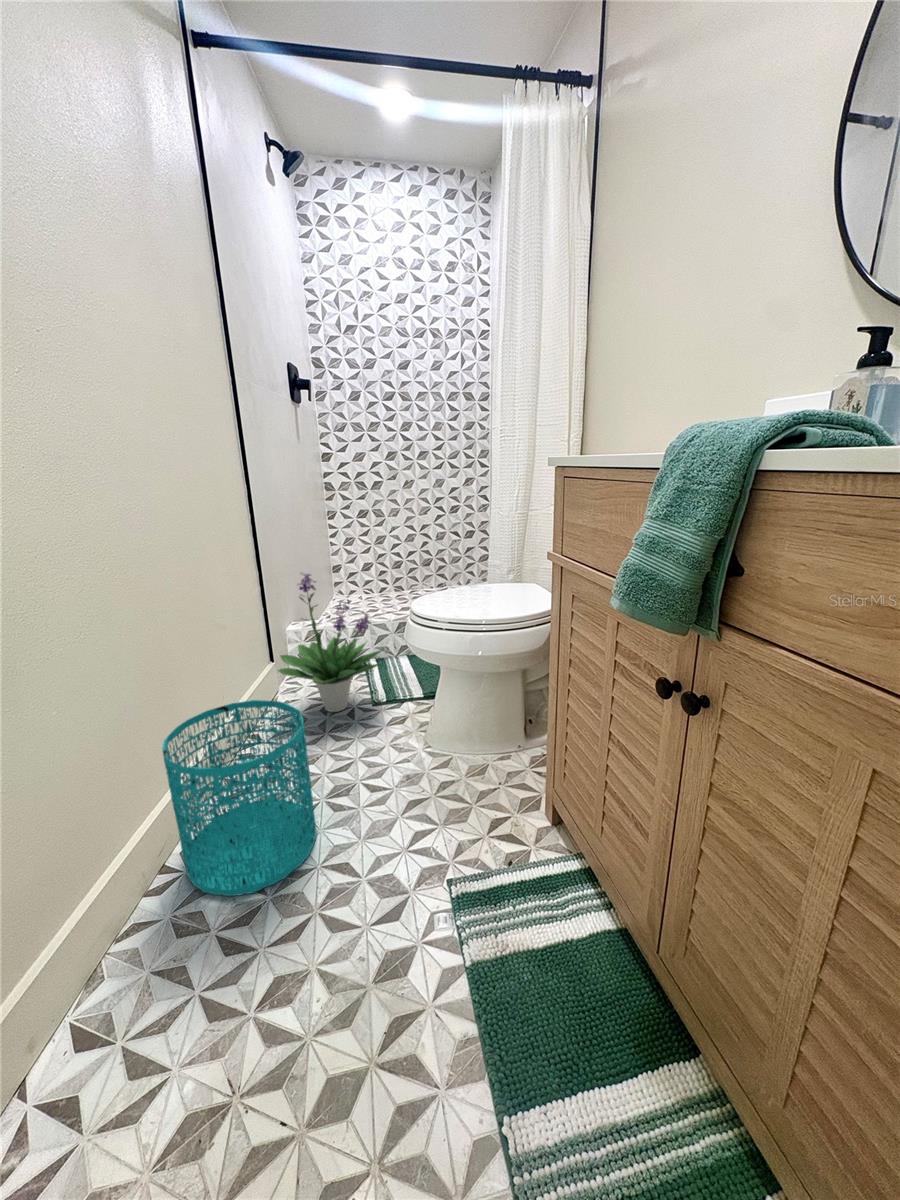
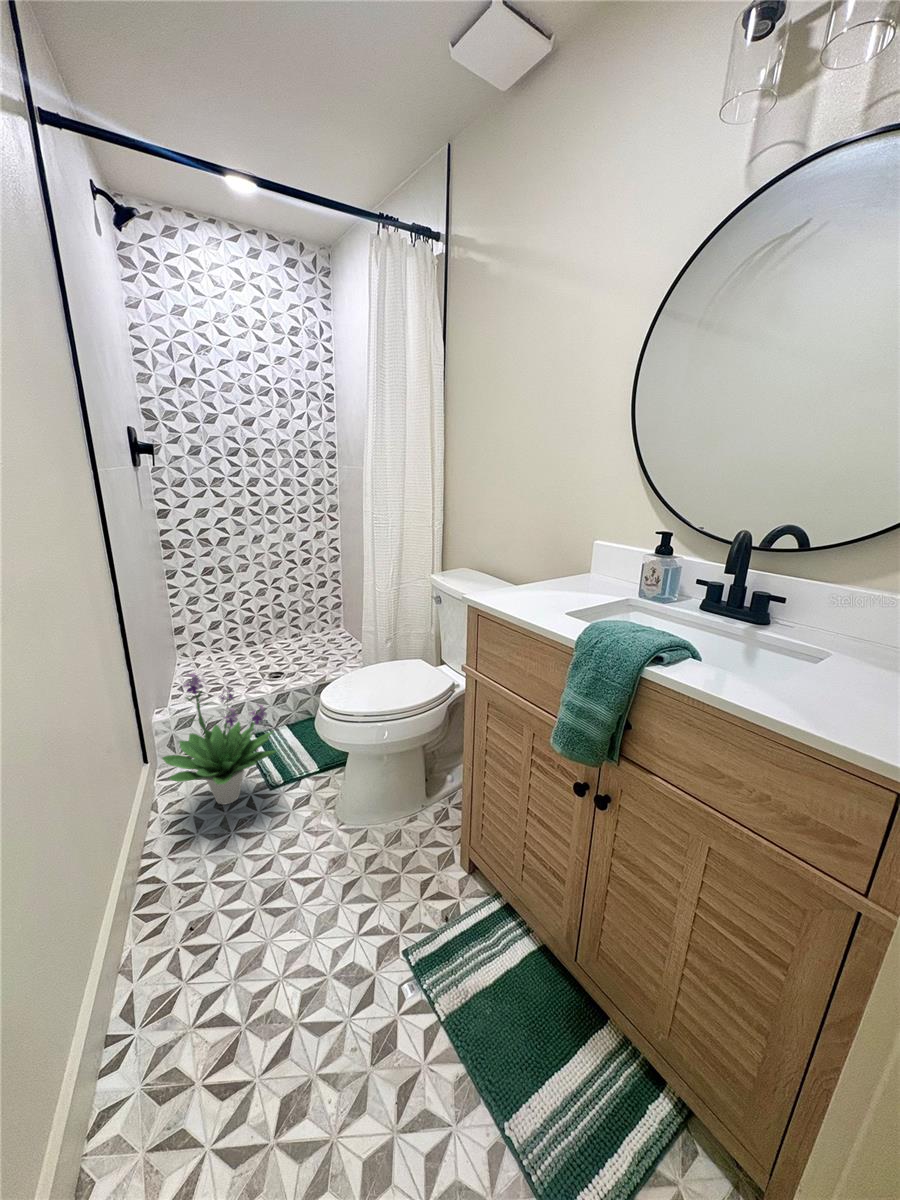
wastebasket: present [162,700,317,896] -> none [114,831,269,1045]

